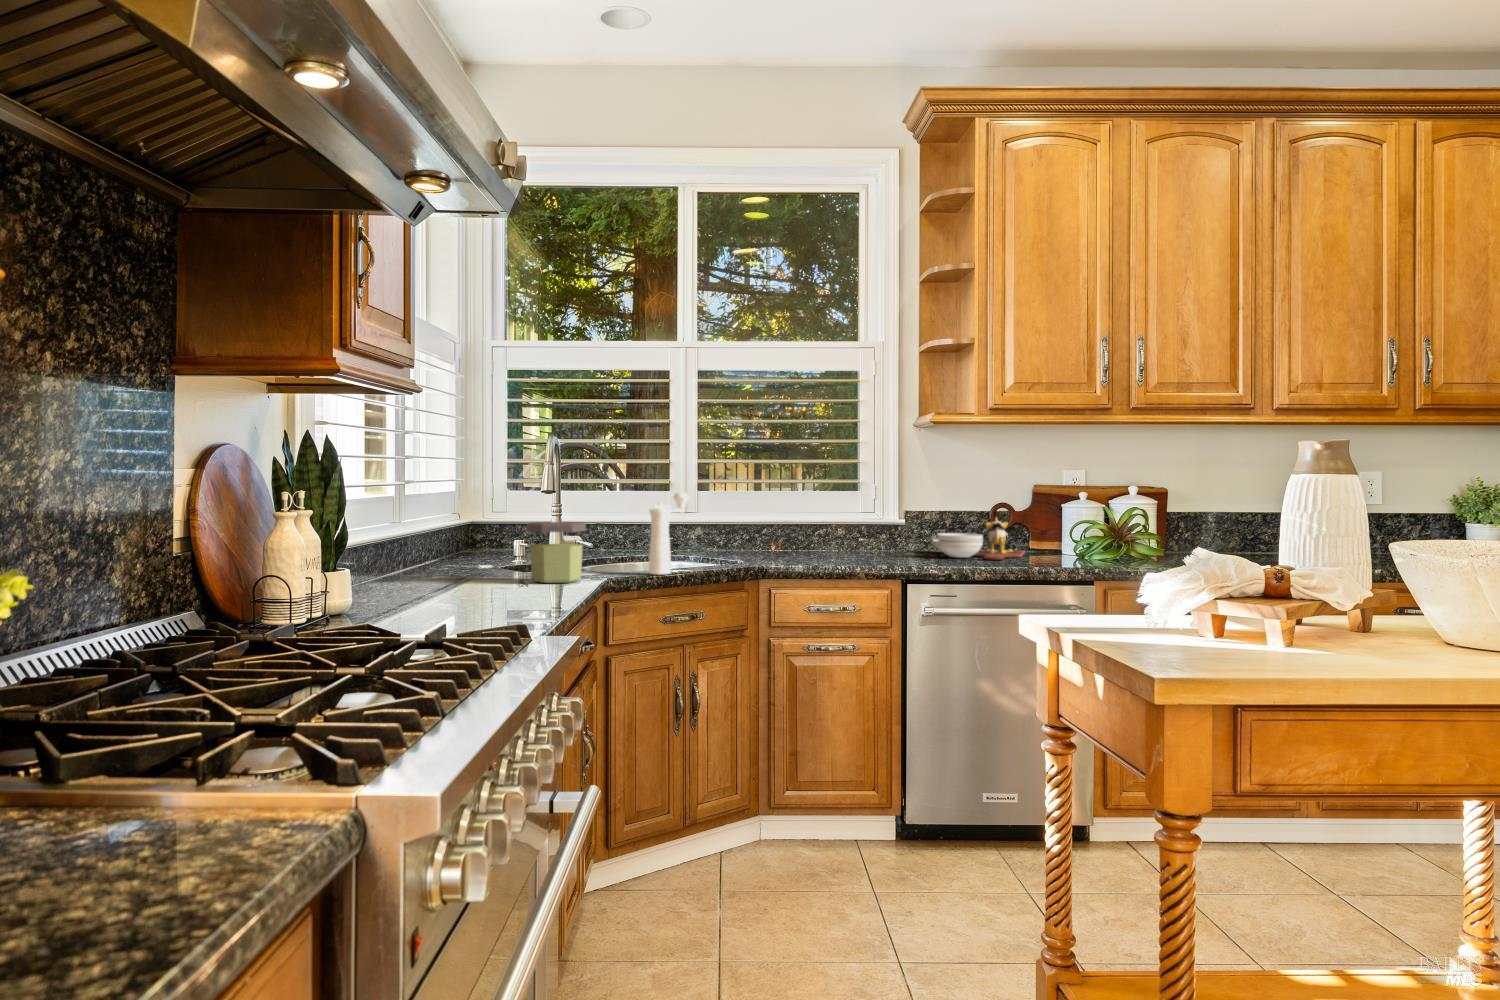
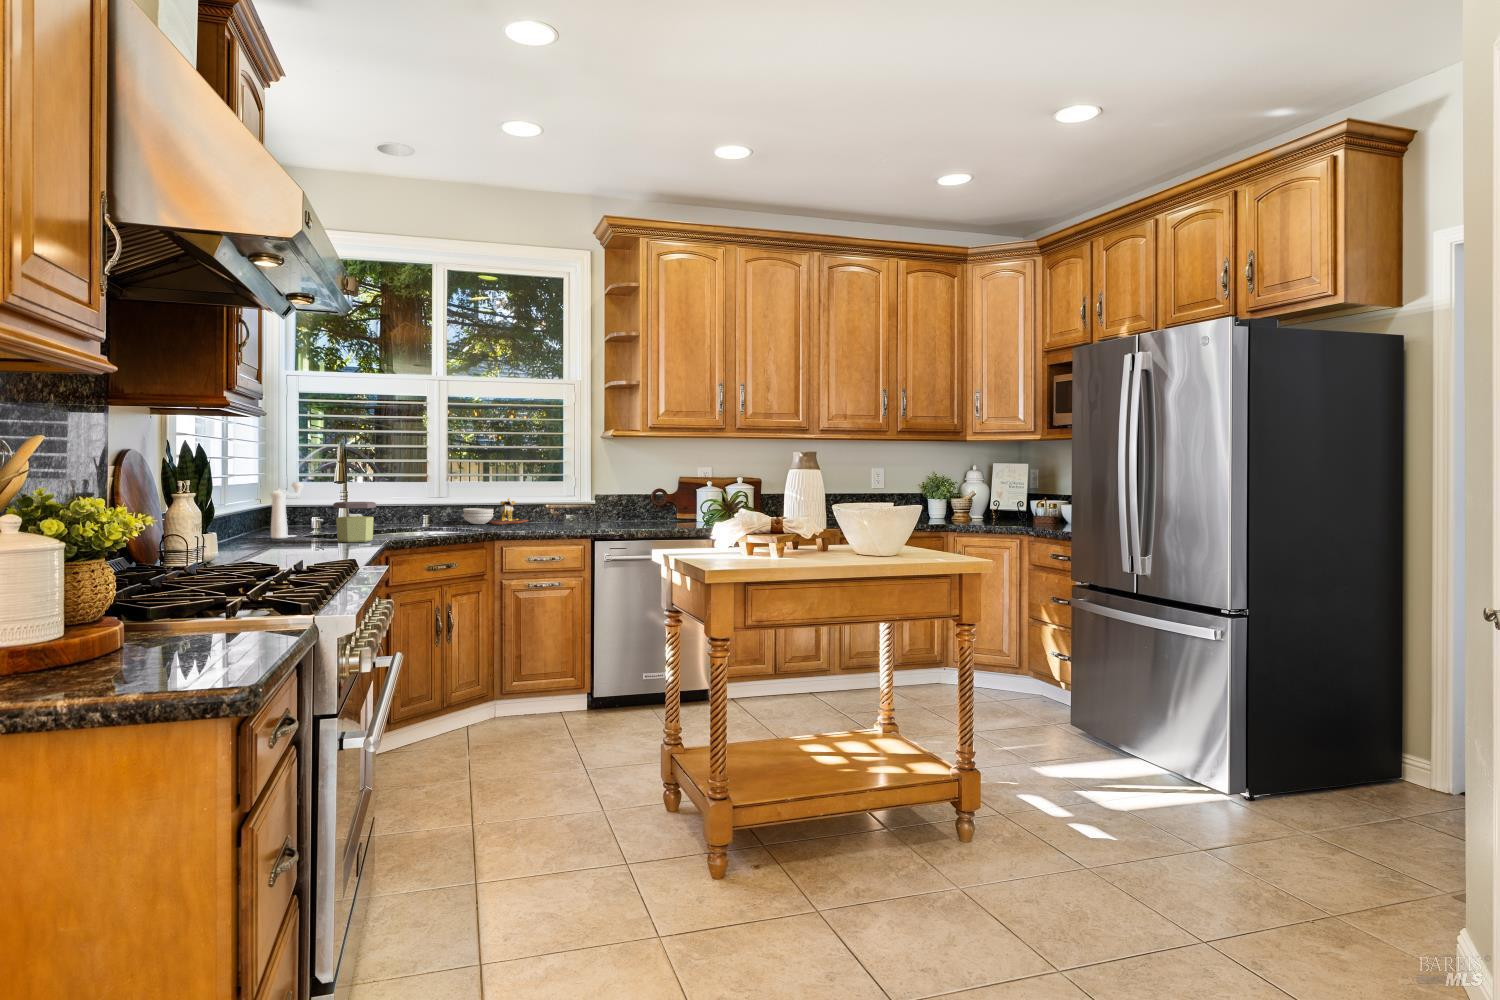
pepper mill: present [649,493,689,575] -> present [271,482,304,538]
cutting board: present [933,517,1024,559] -> present [463,498,529,525]

